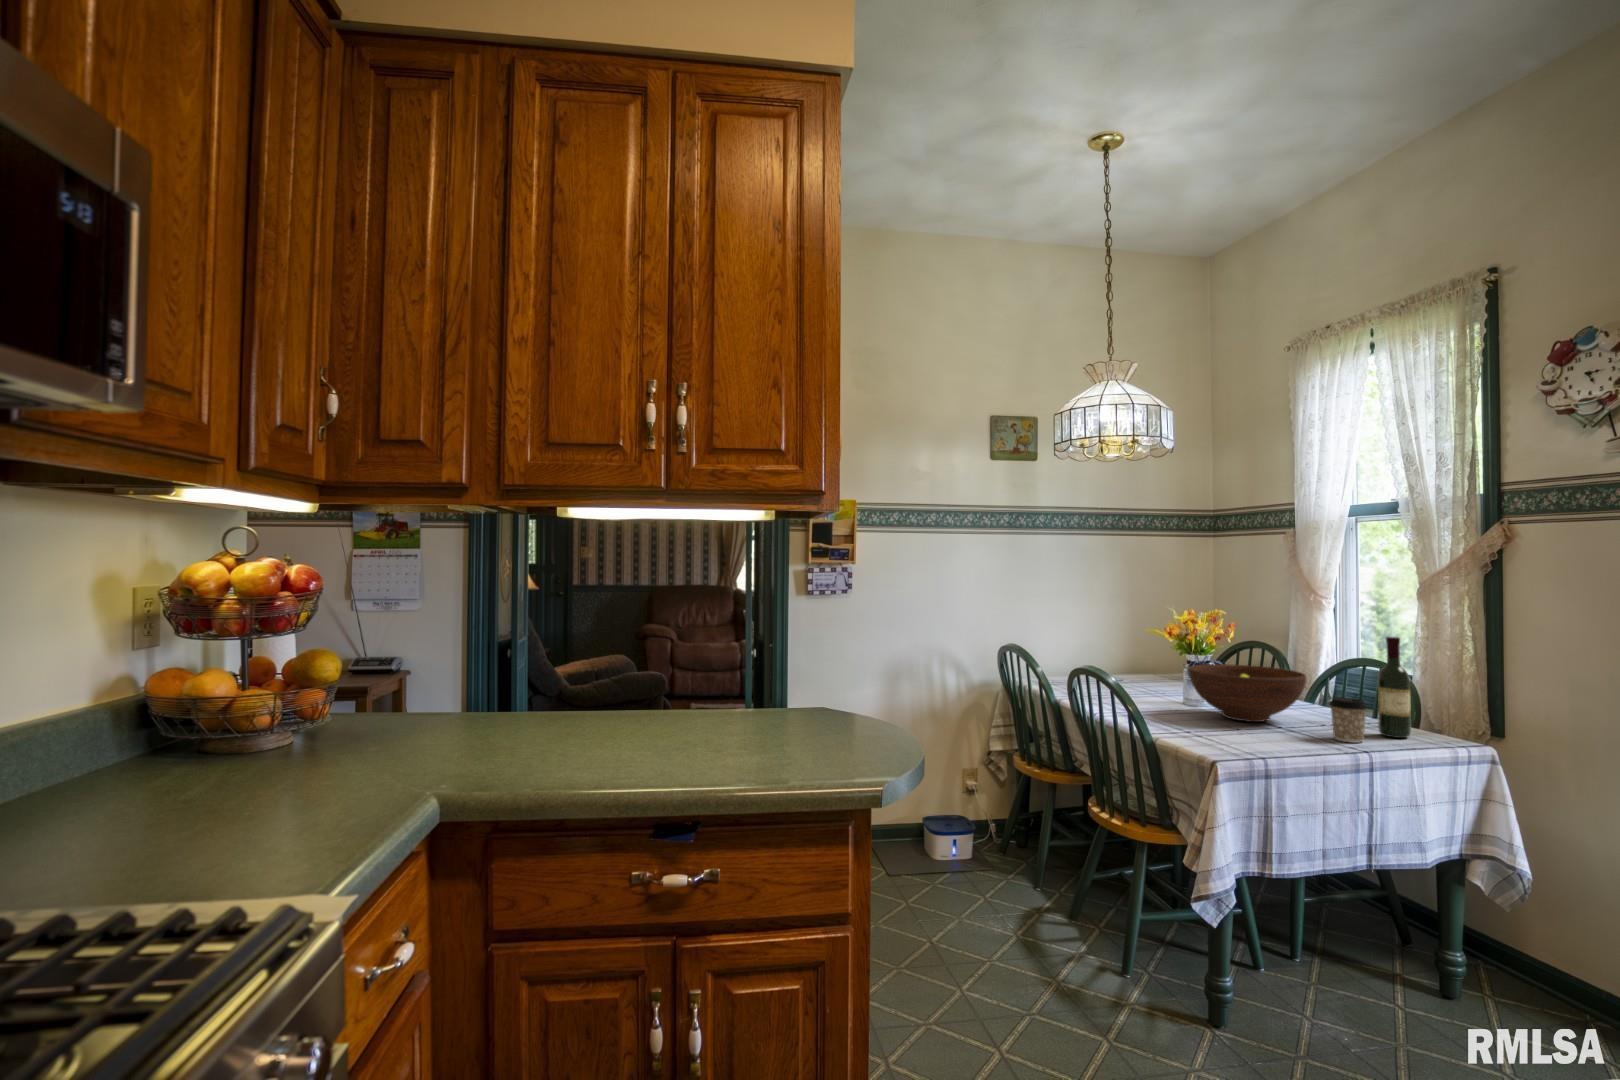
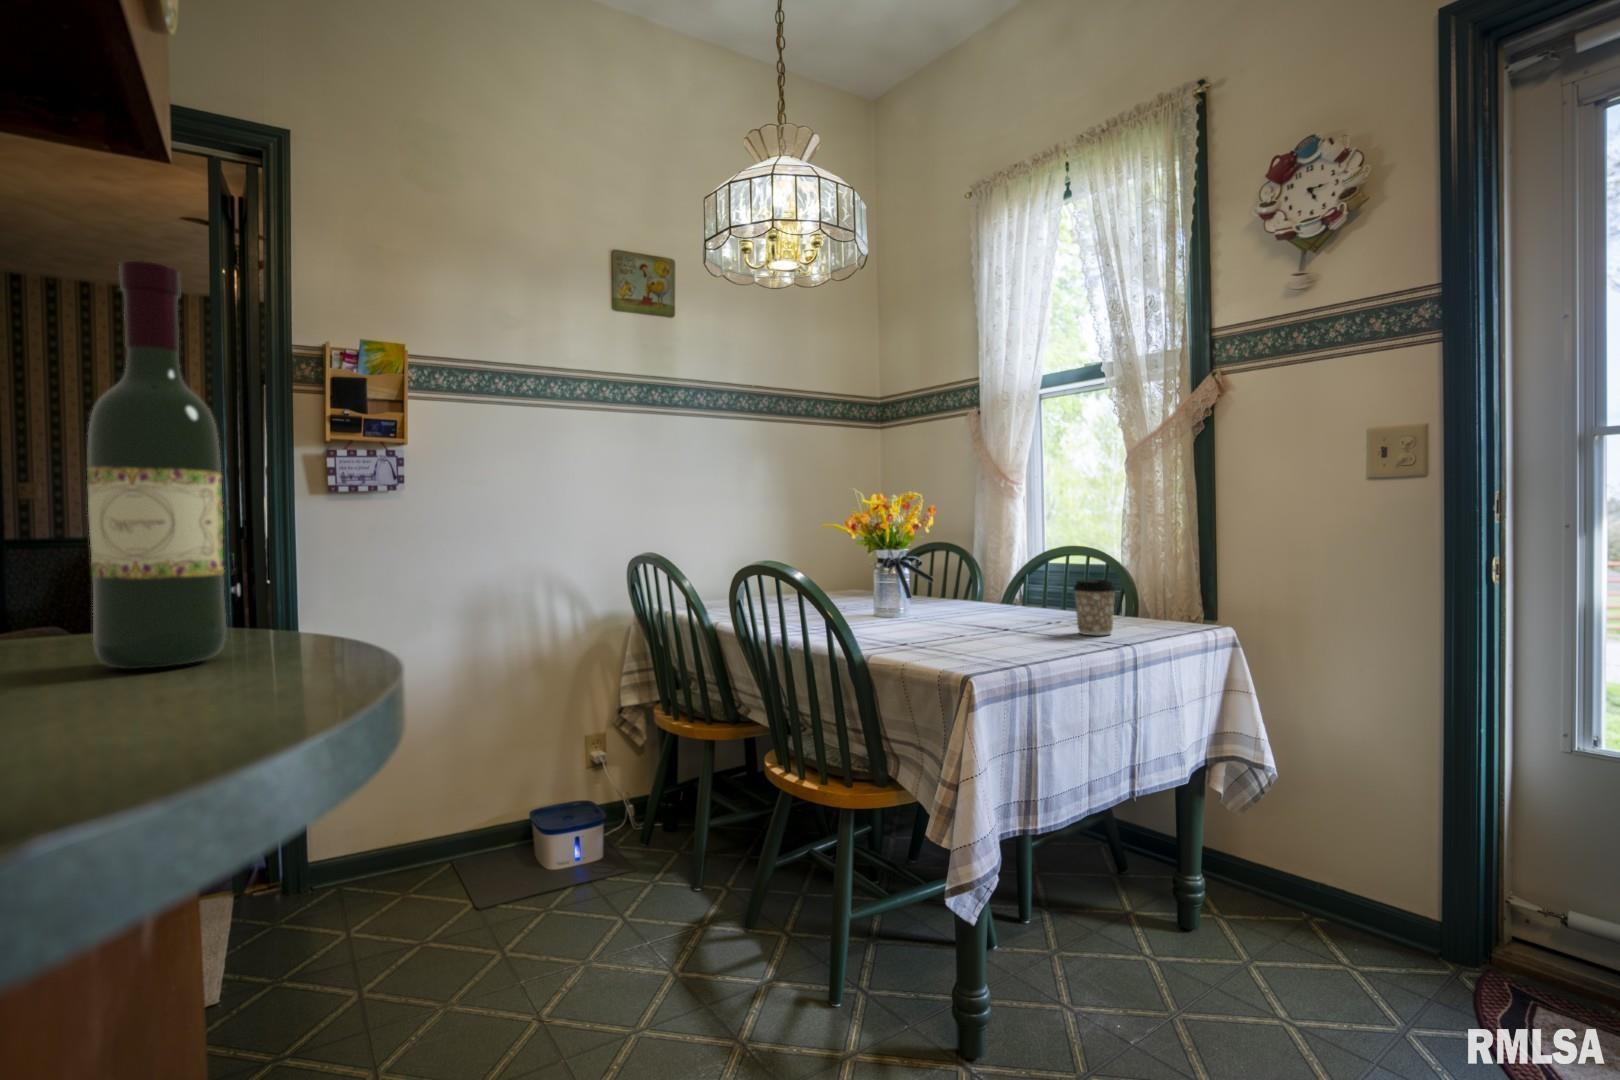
wine bottle: present [1378,637,1411,738] -> present [87,261,226,669]
fruit bowl: present [1188,664,1306,722] -> none [894,557,1033,625]

